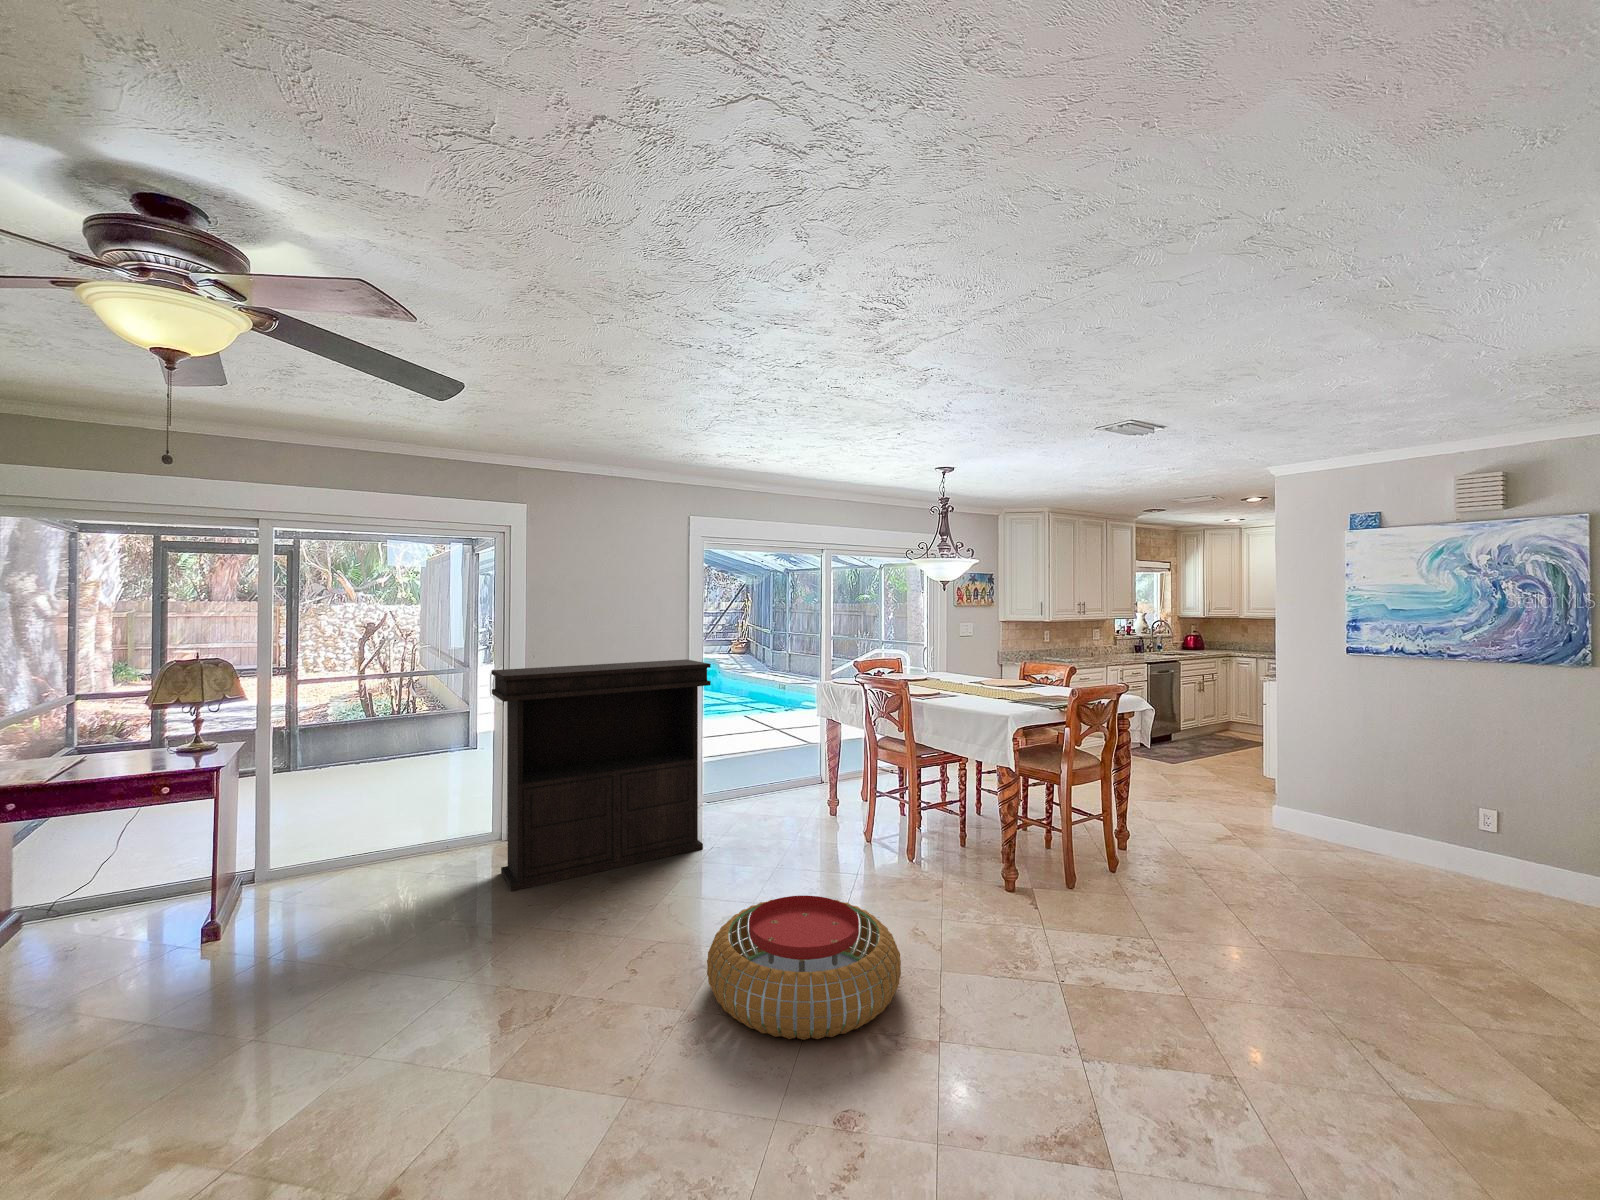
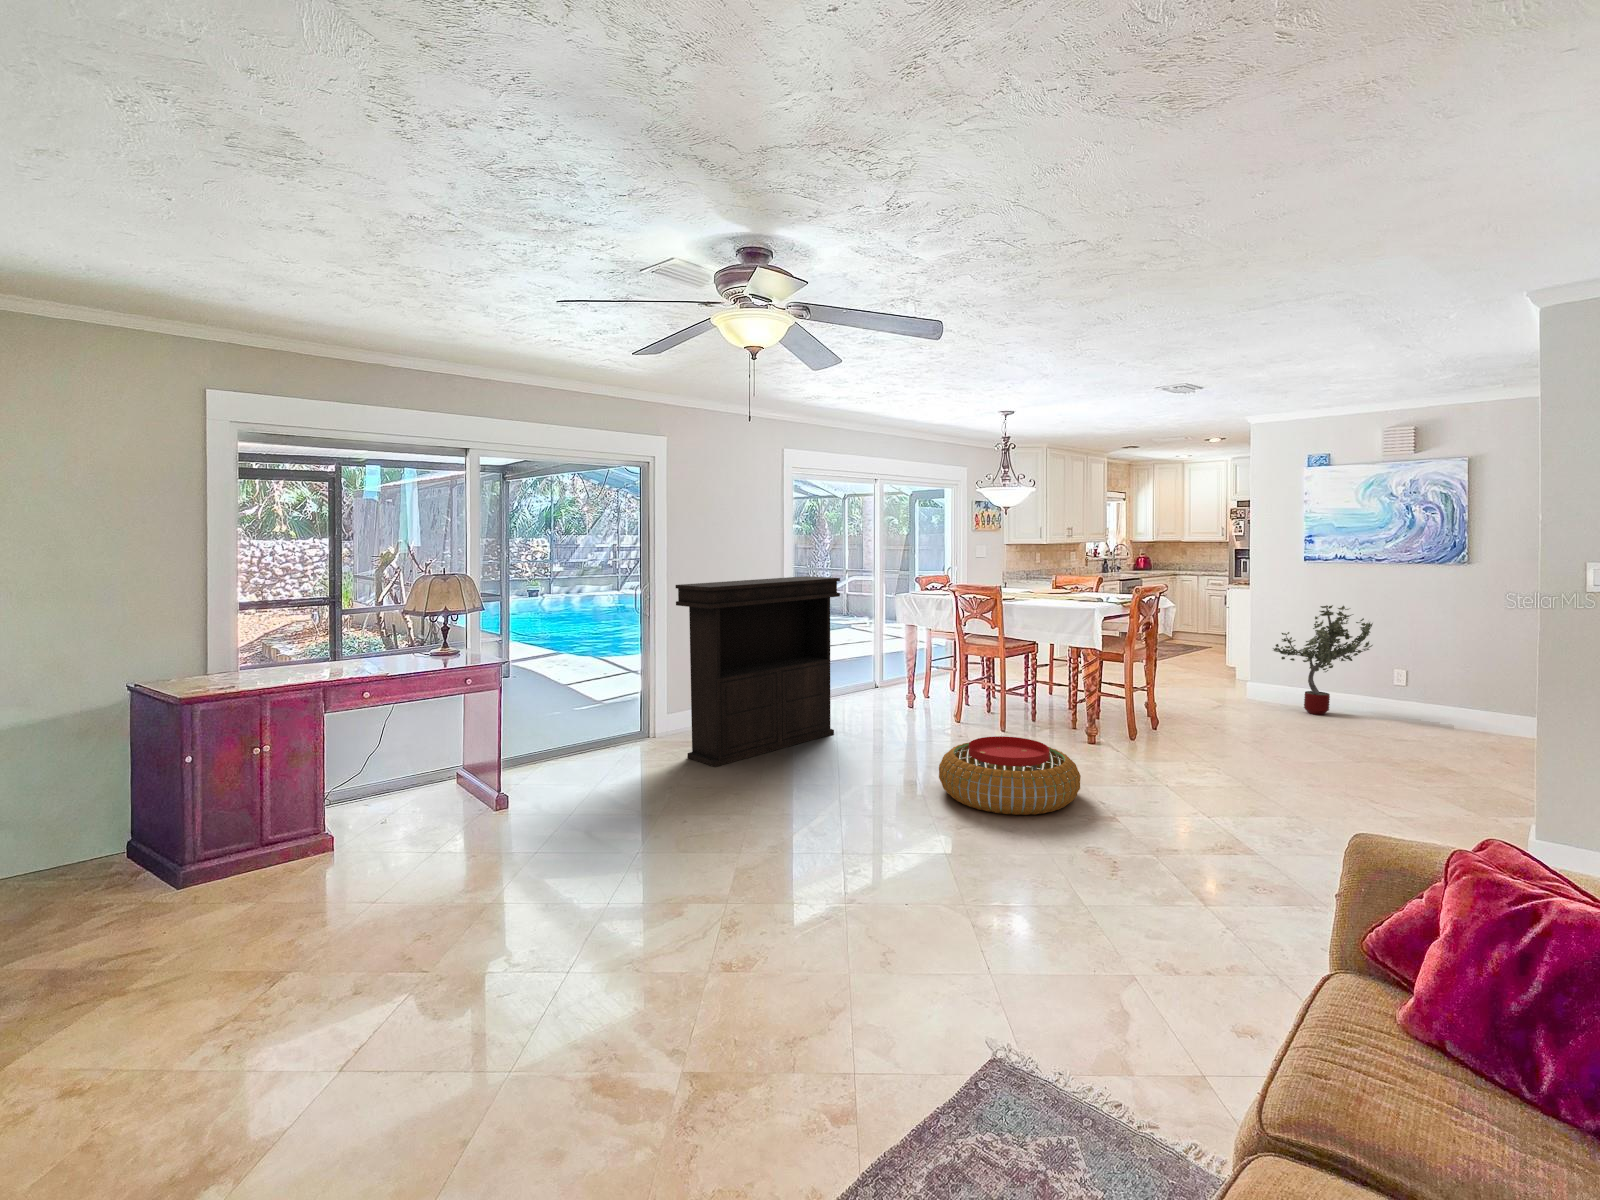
potted tree: none [1303,716,1447,869] -> present [1273,605,1373,715]

